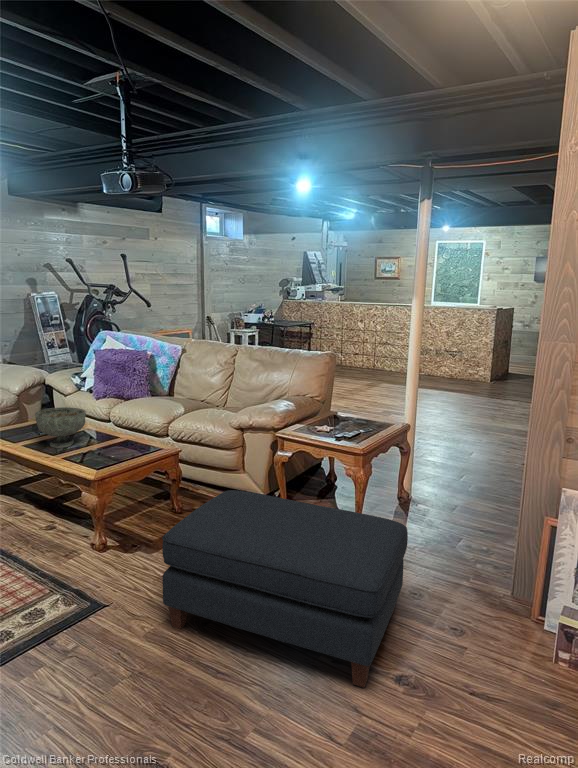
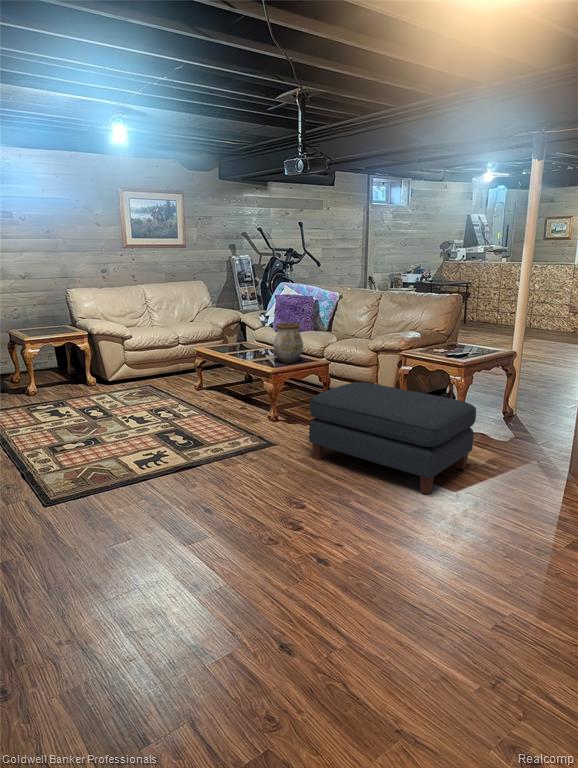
vase: none [95,398,141,458] -> present [273,323,303,363]
decorative bowl: present [35,407,86,448] -> none [236,331,268,356]

